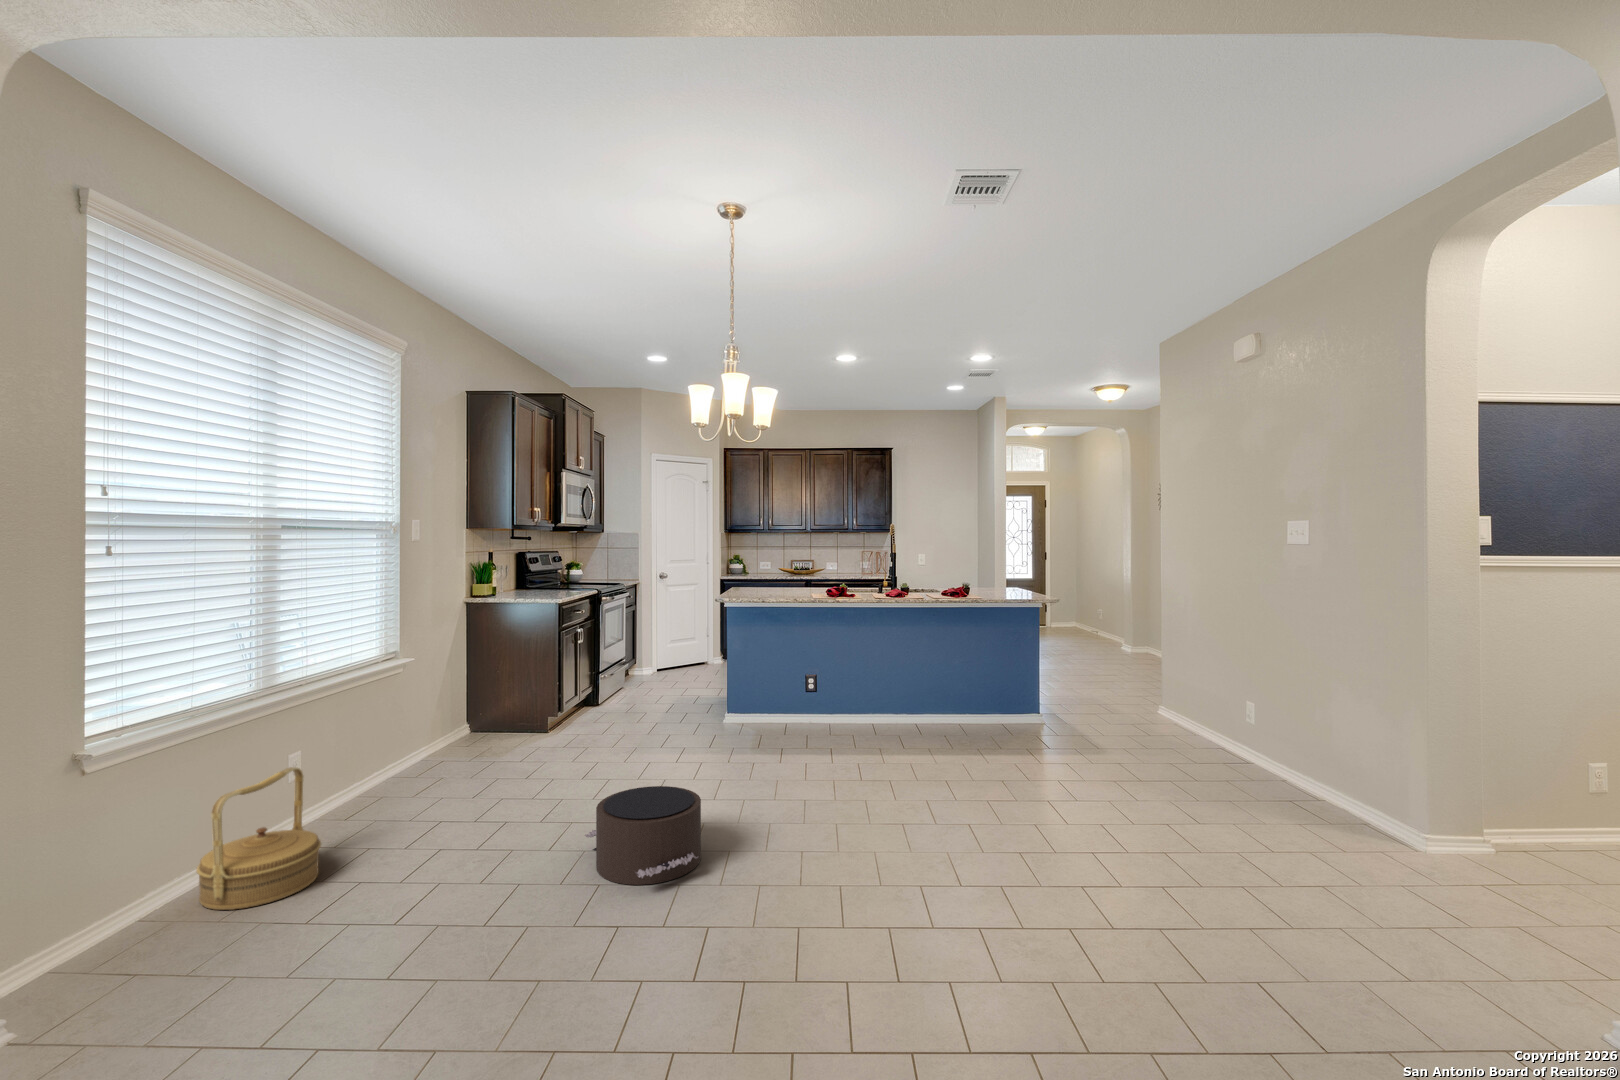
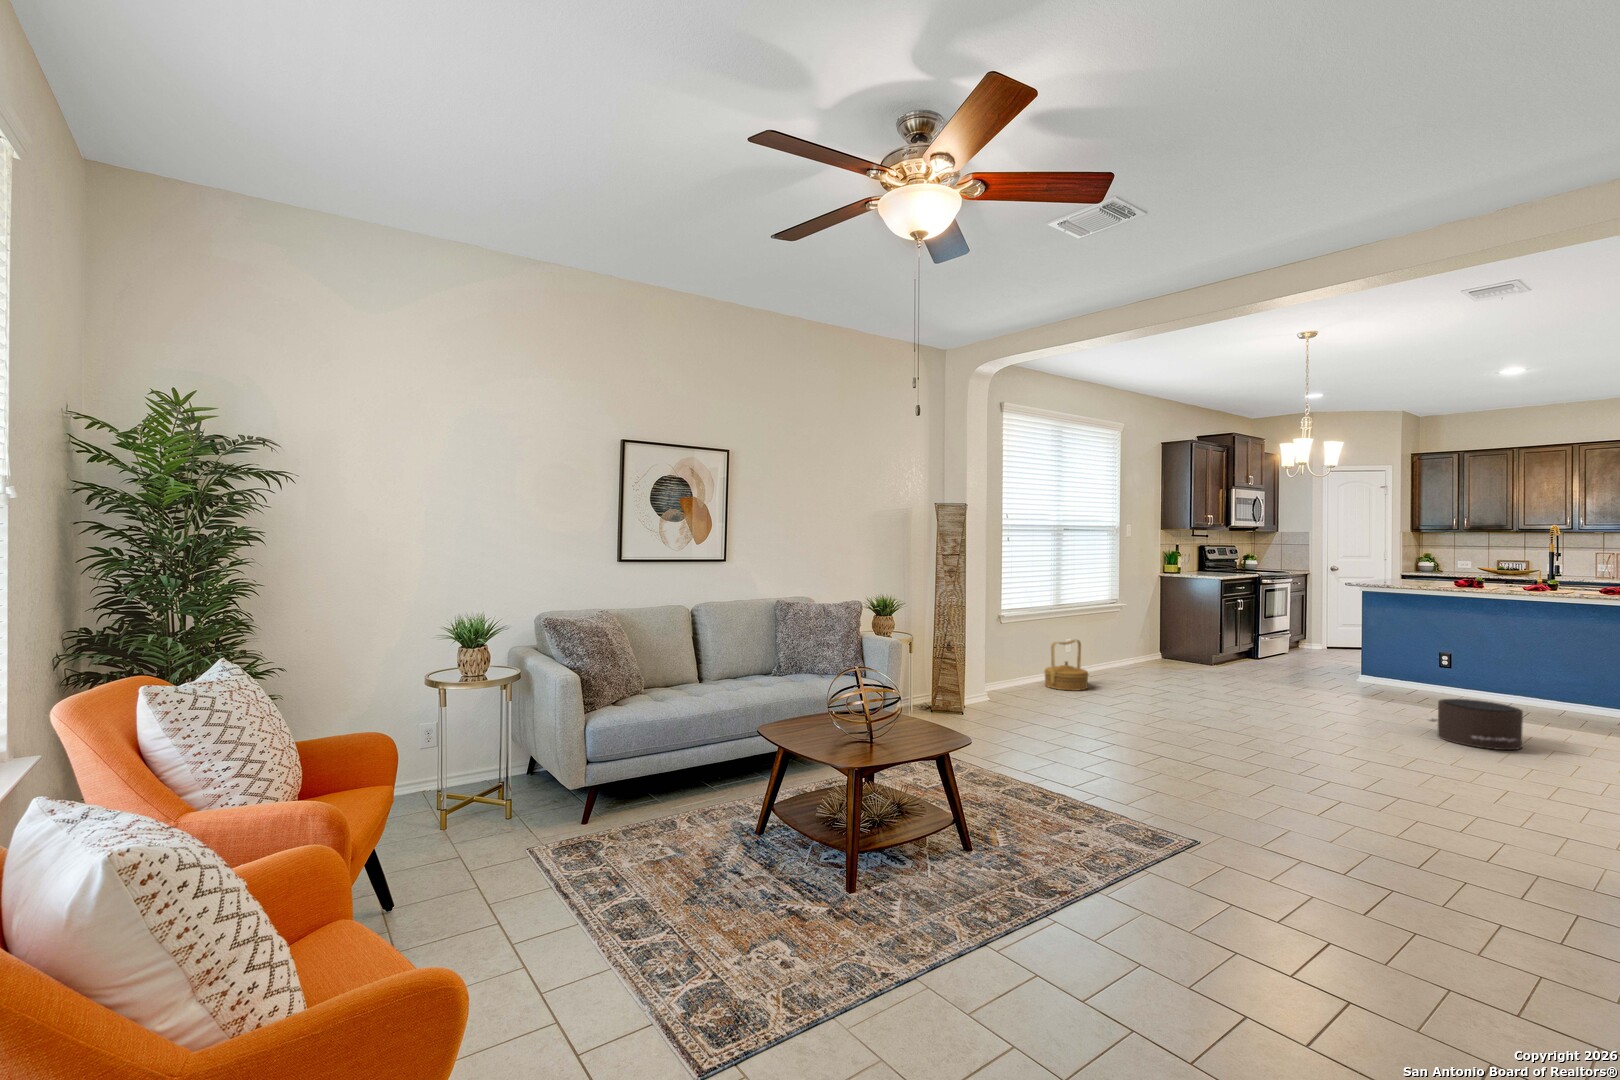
pouf: present [585,786,701,885] -> present [1430,699,1523,750]

